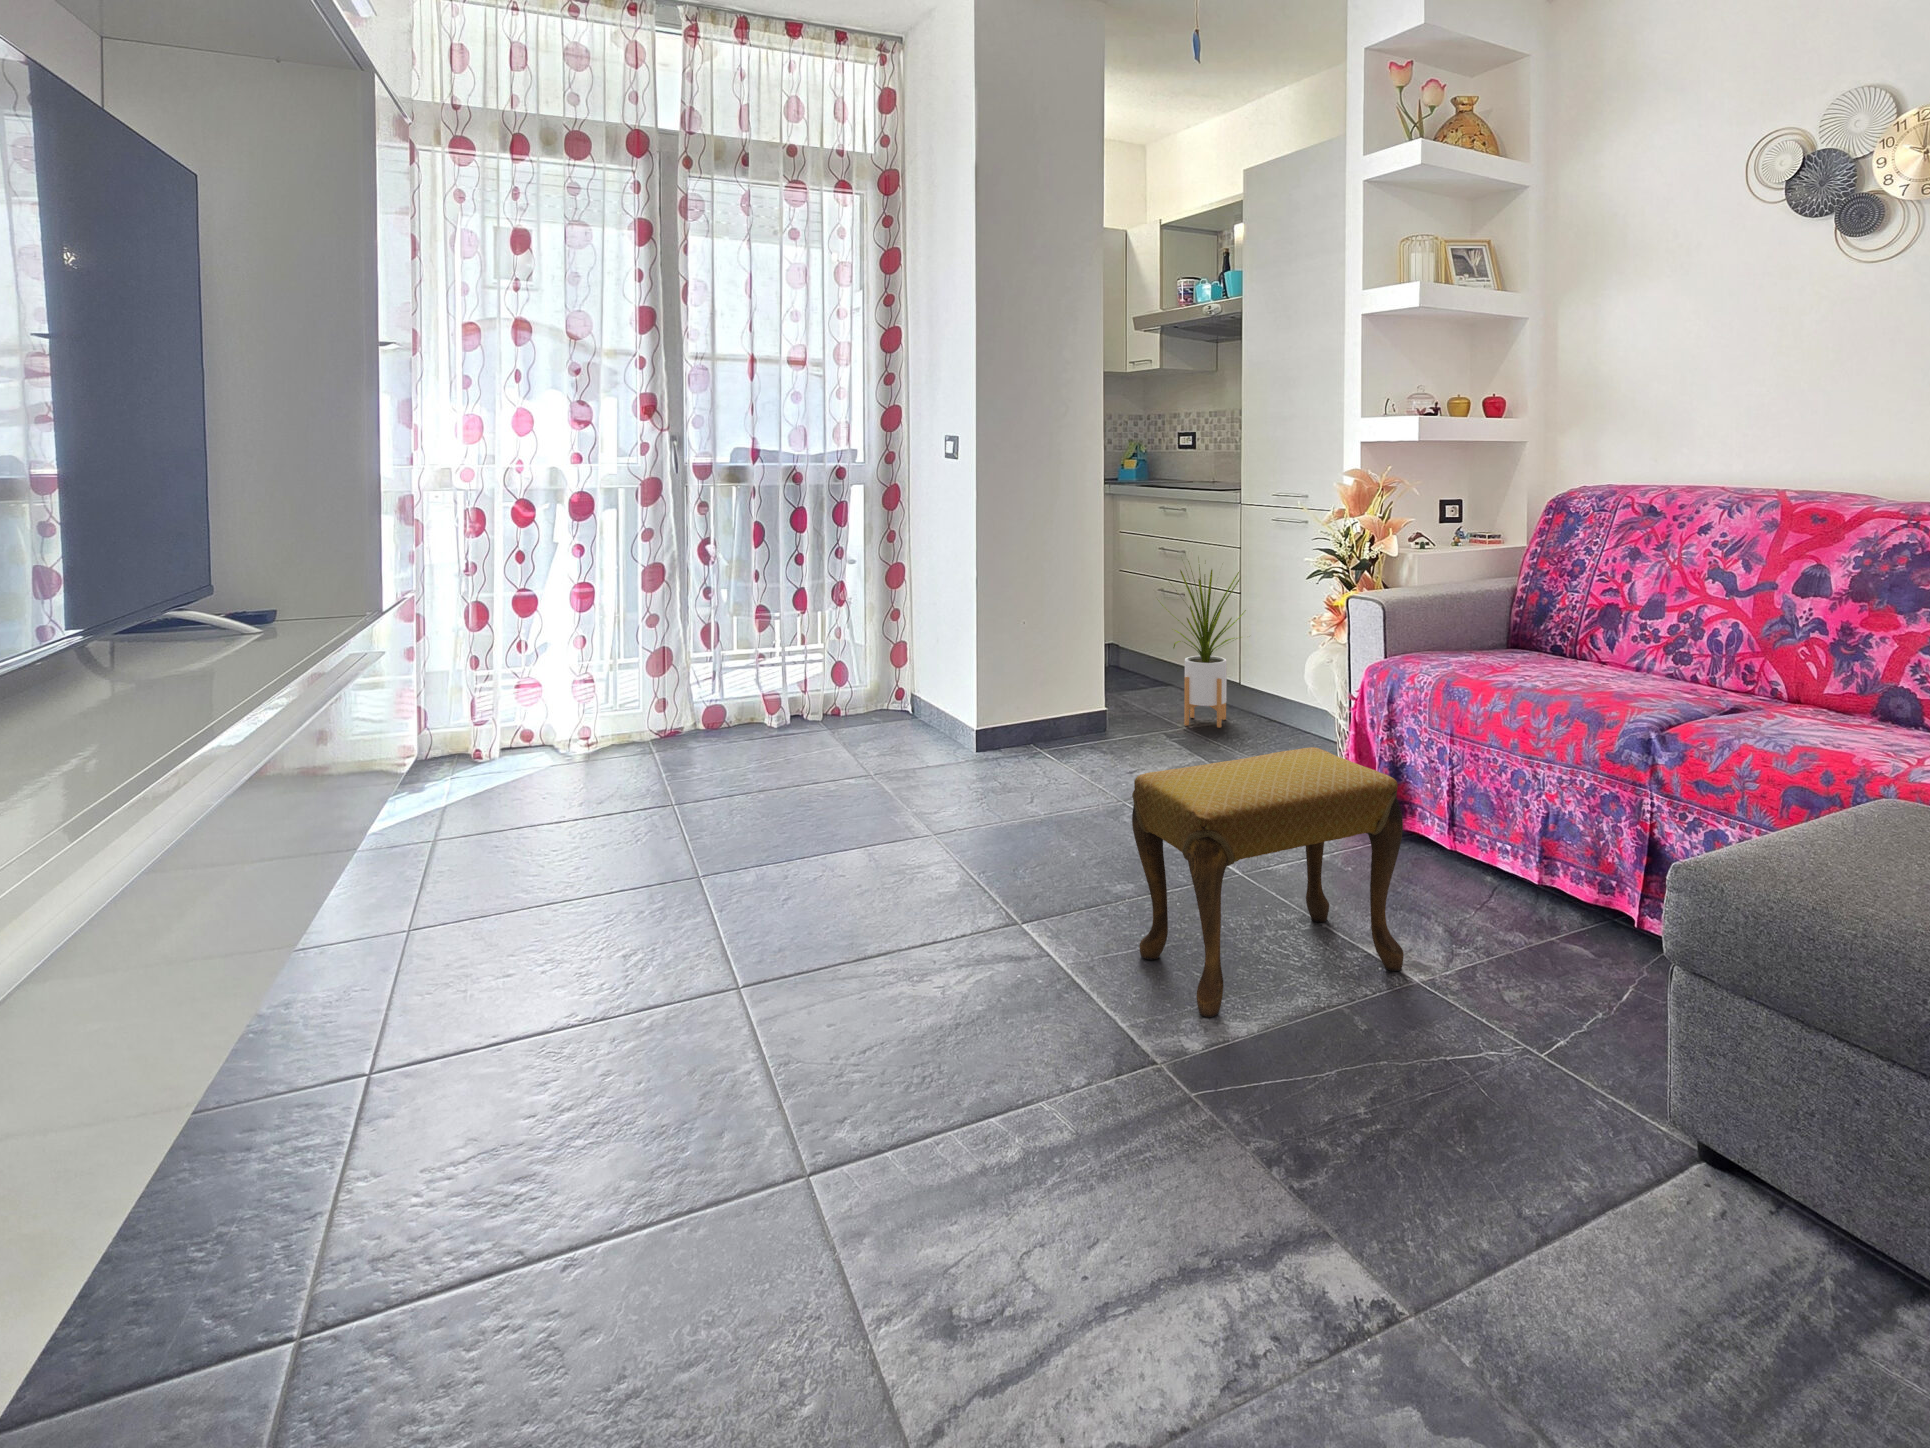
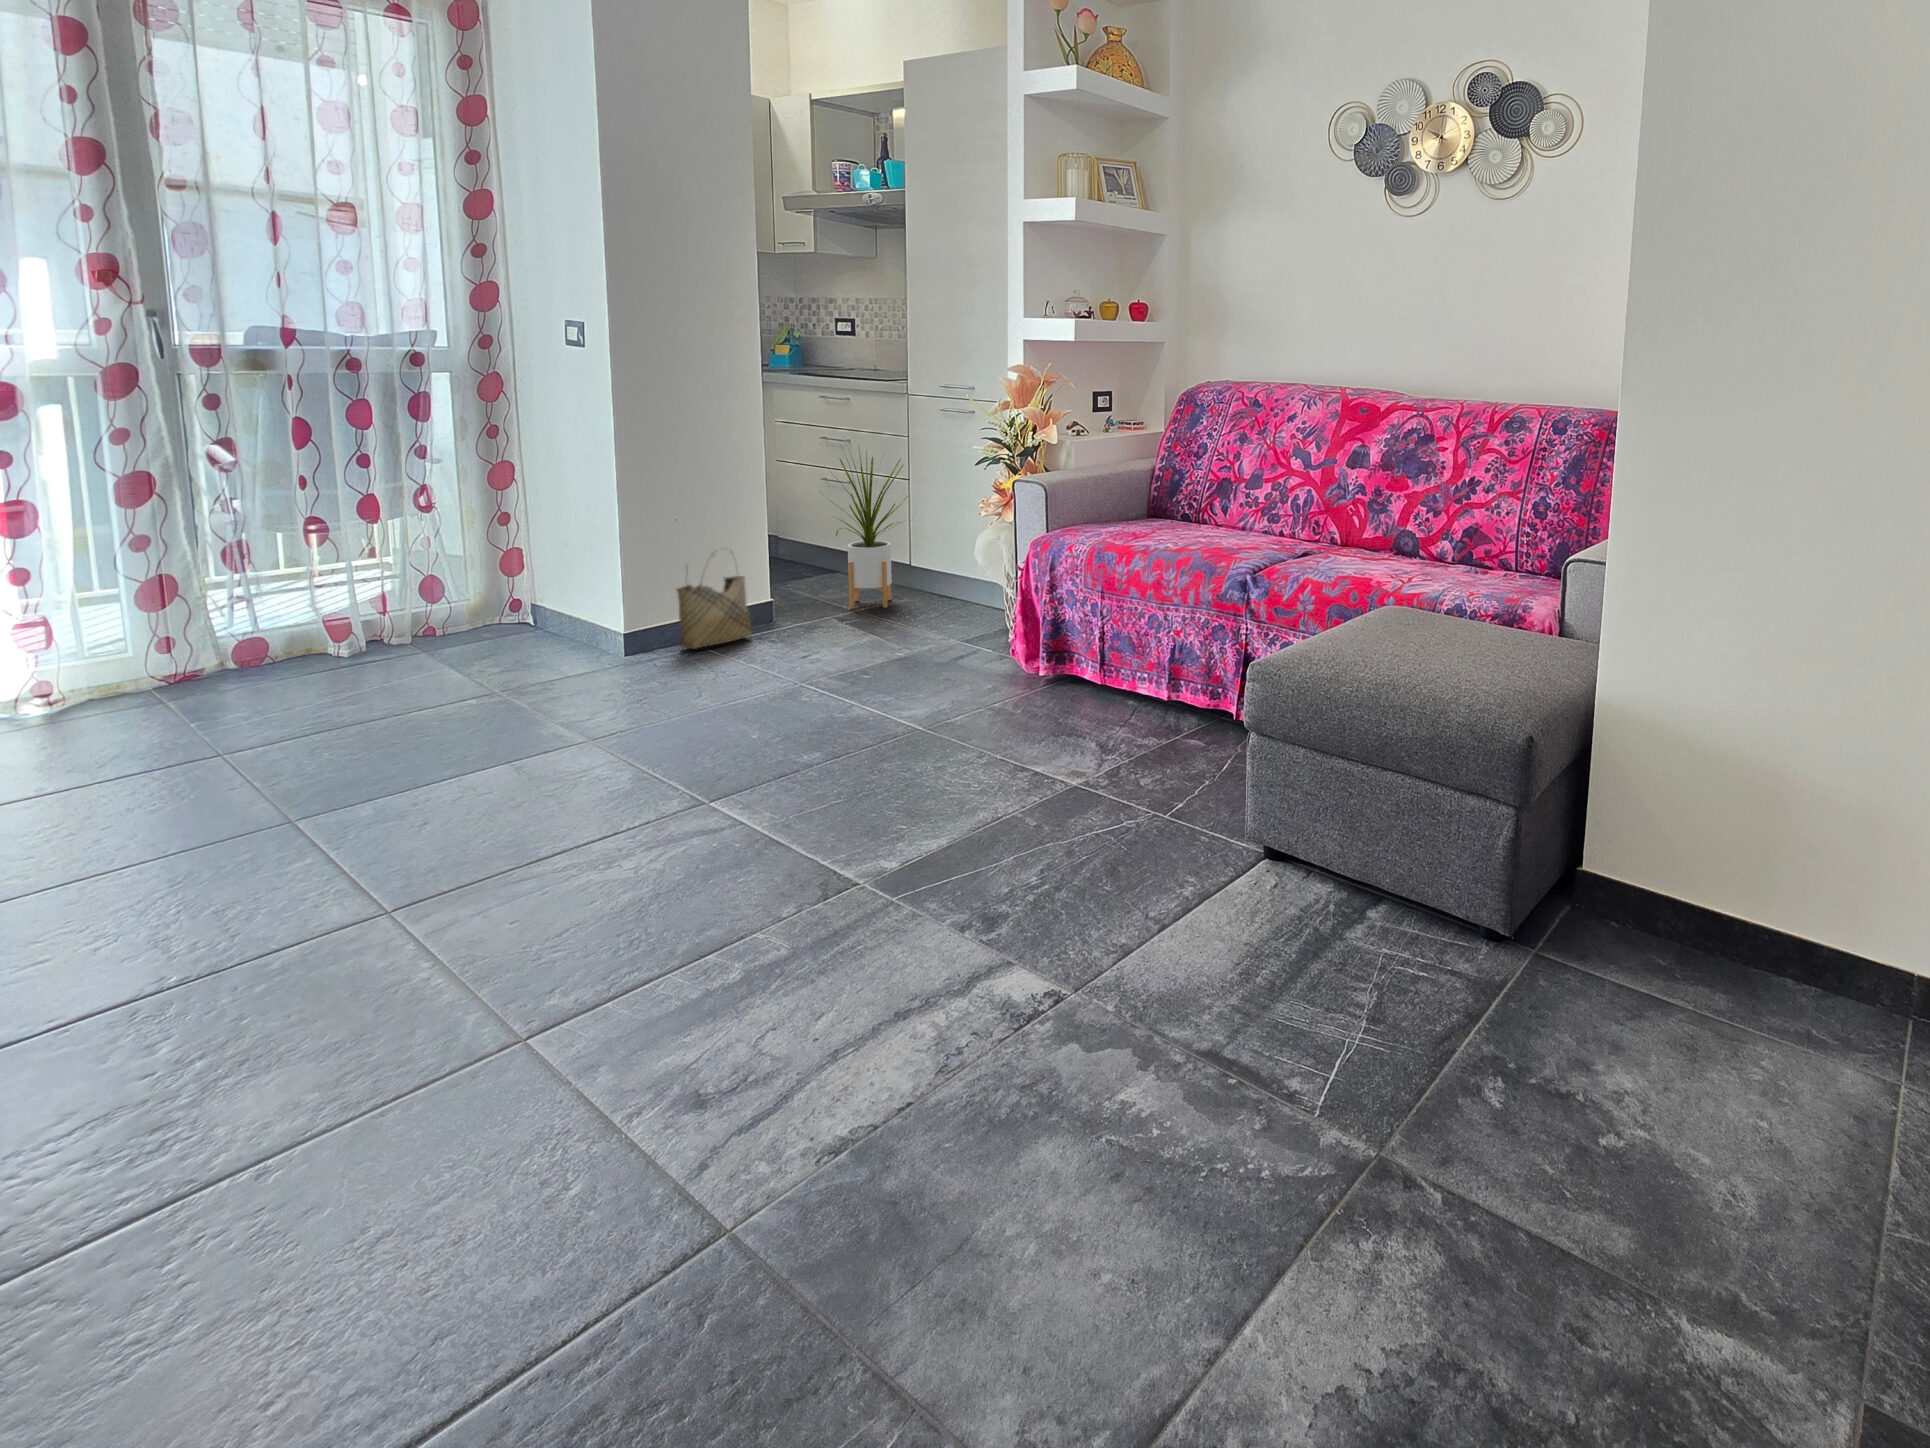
woven basket: none [1024,651,1090,754] -> present [677,576,752,649]
footstool: present [1132,747,1404,1017] -> none [819,612,1062,842]

